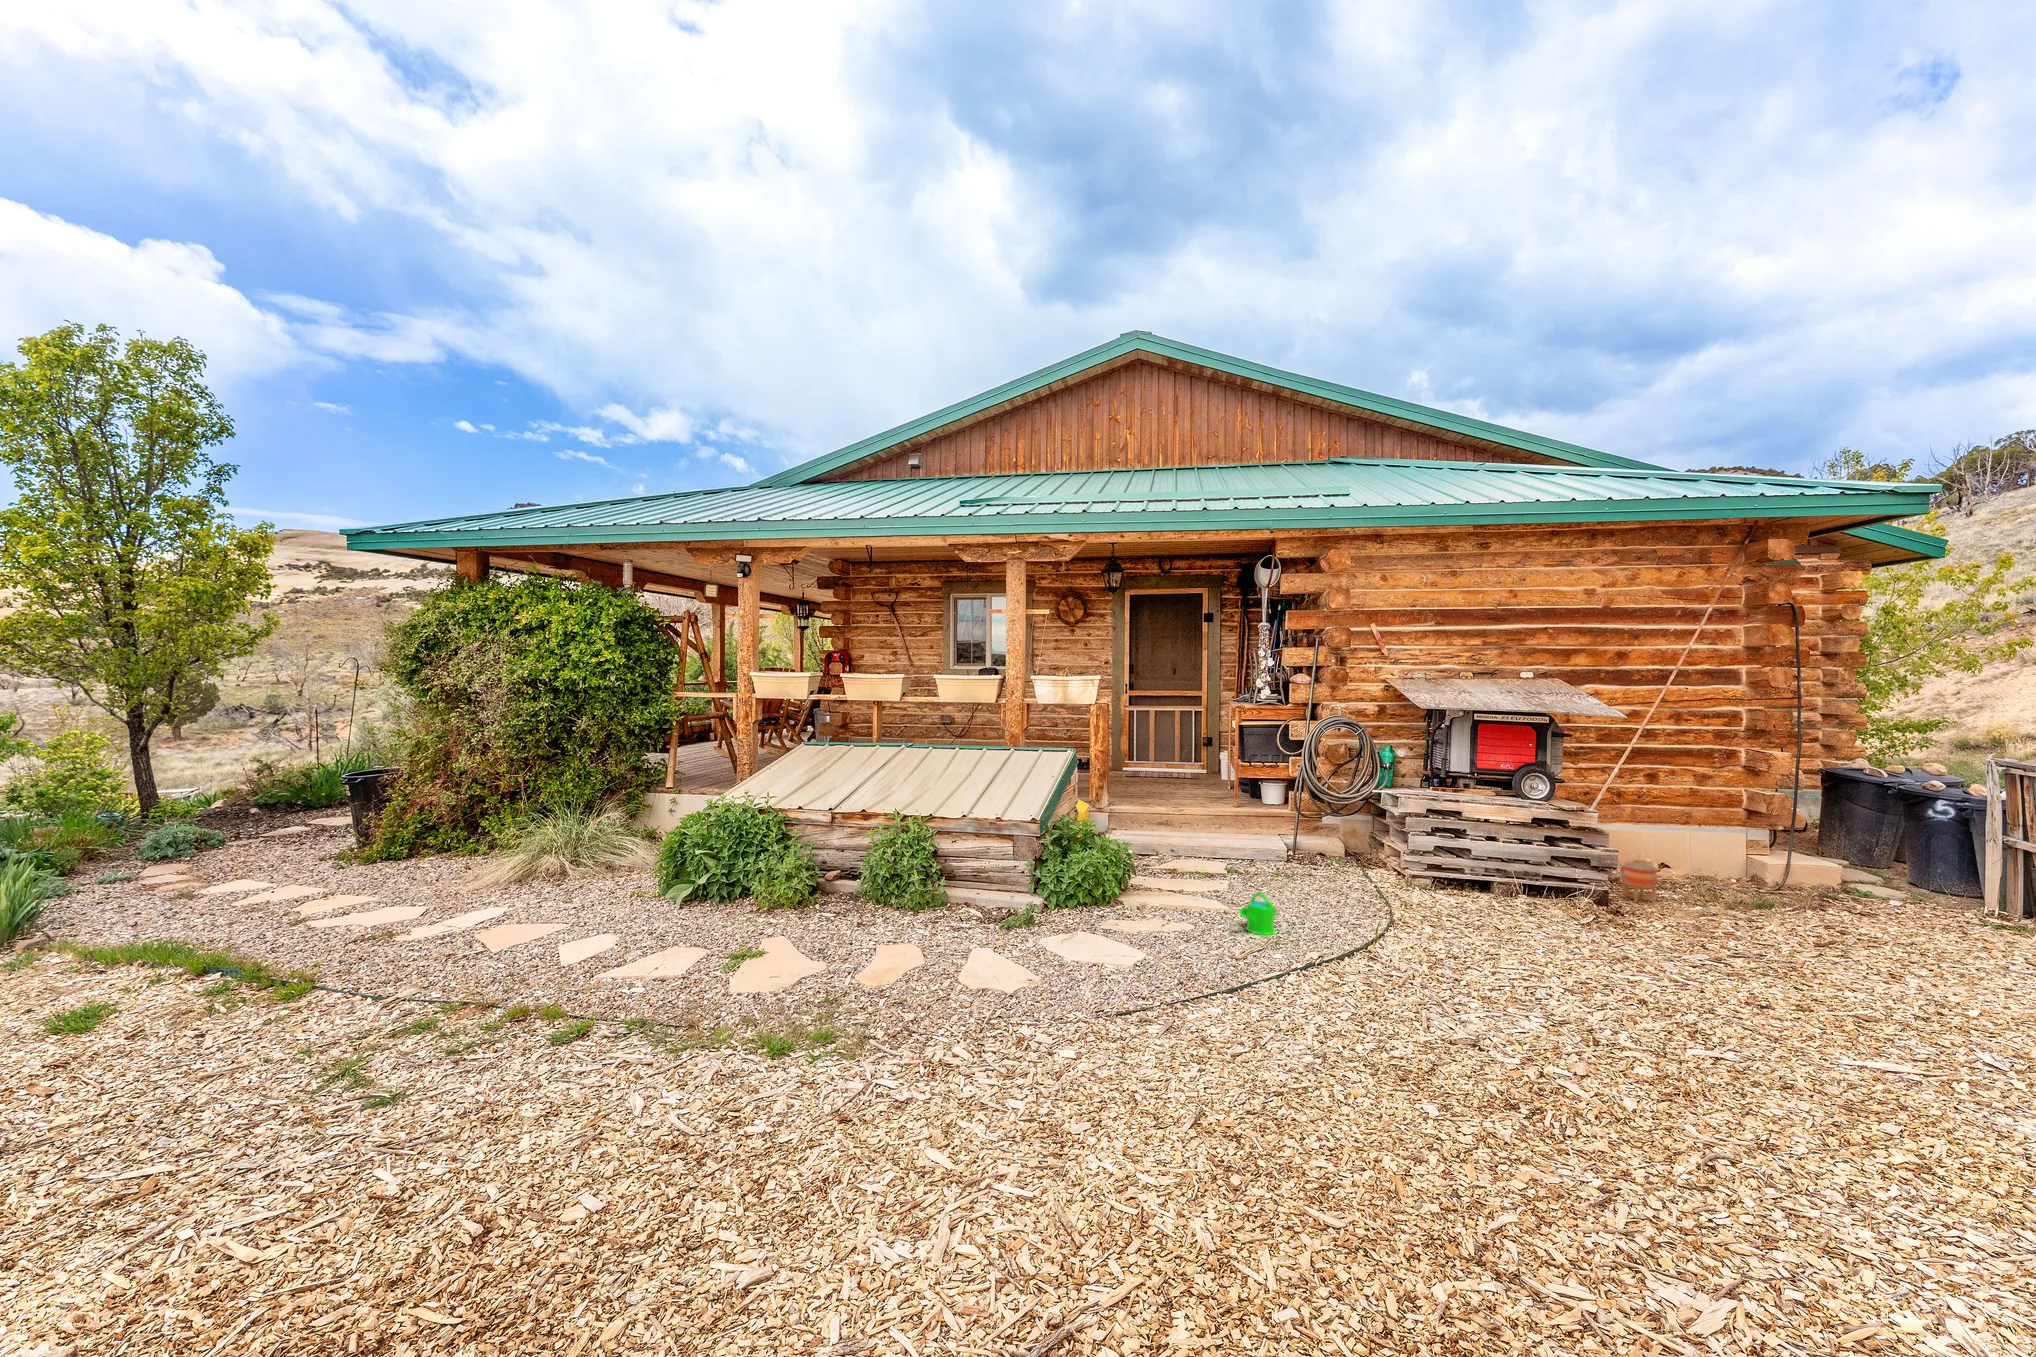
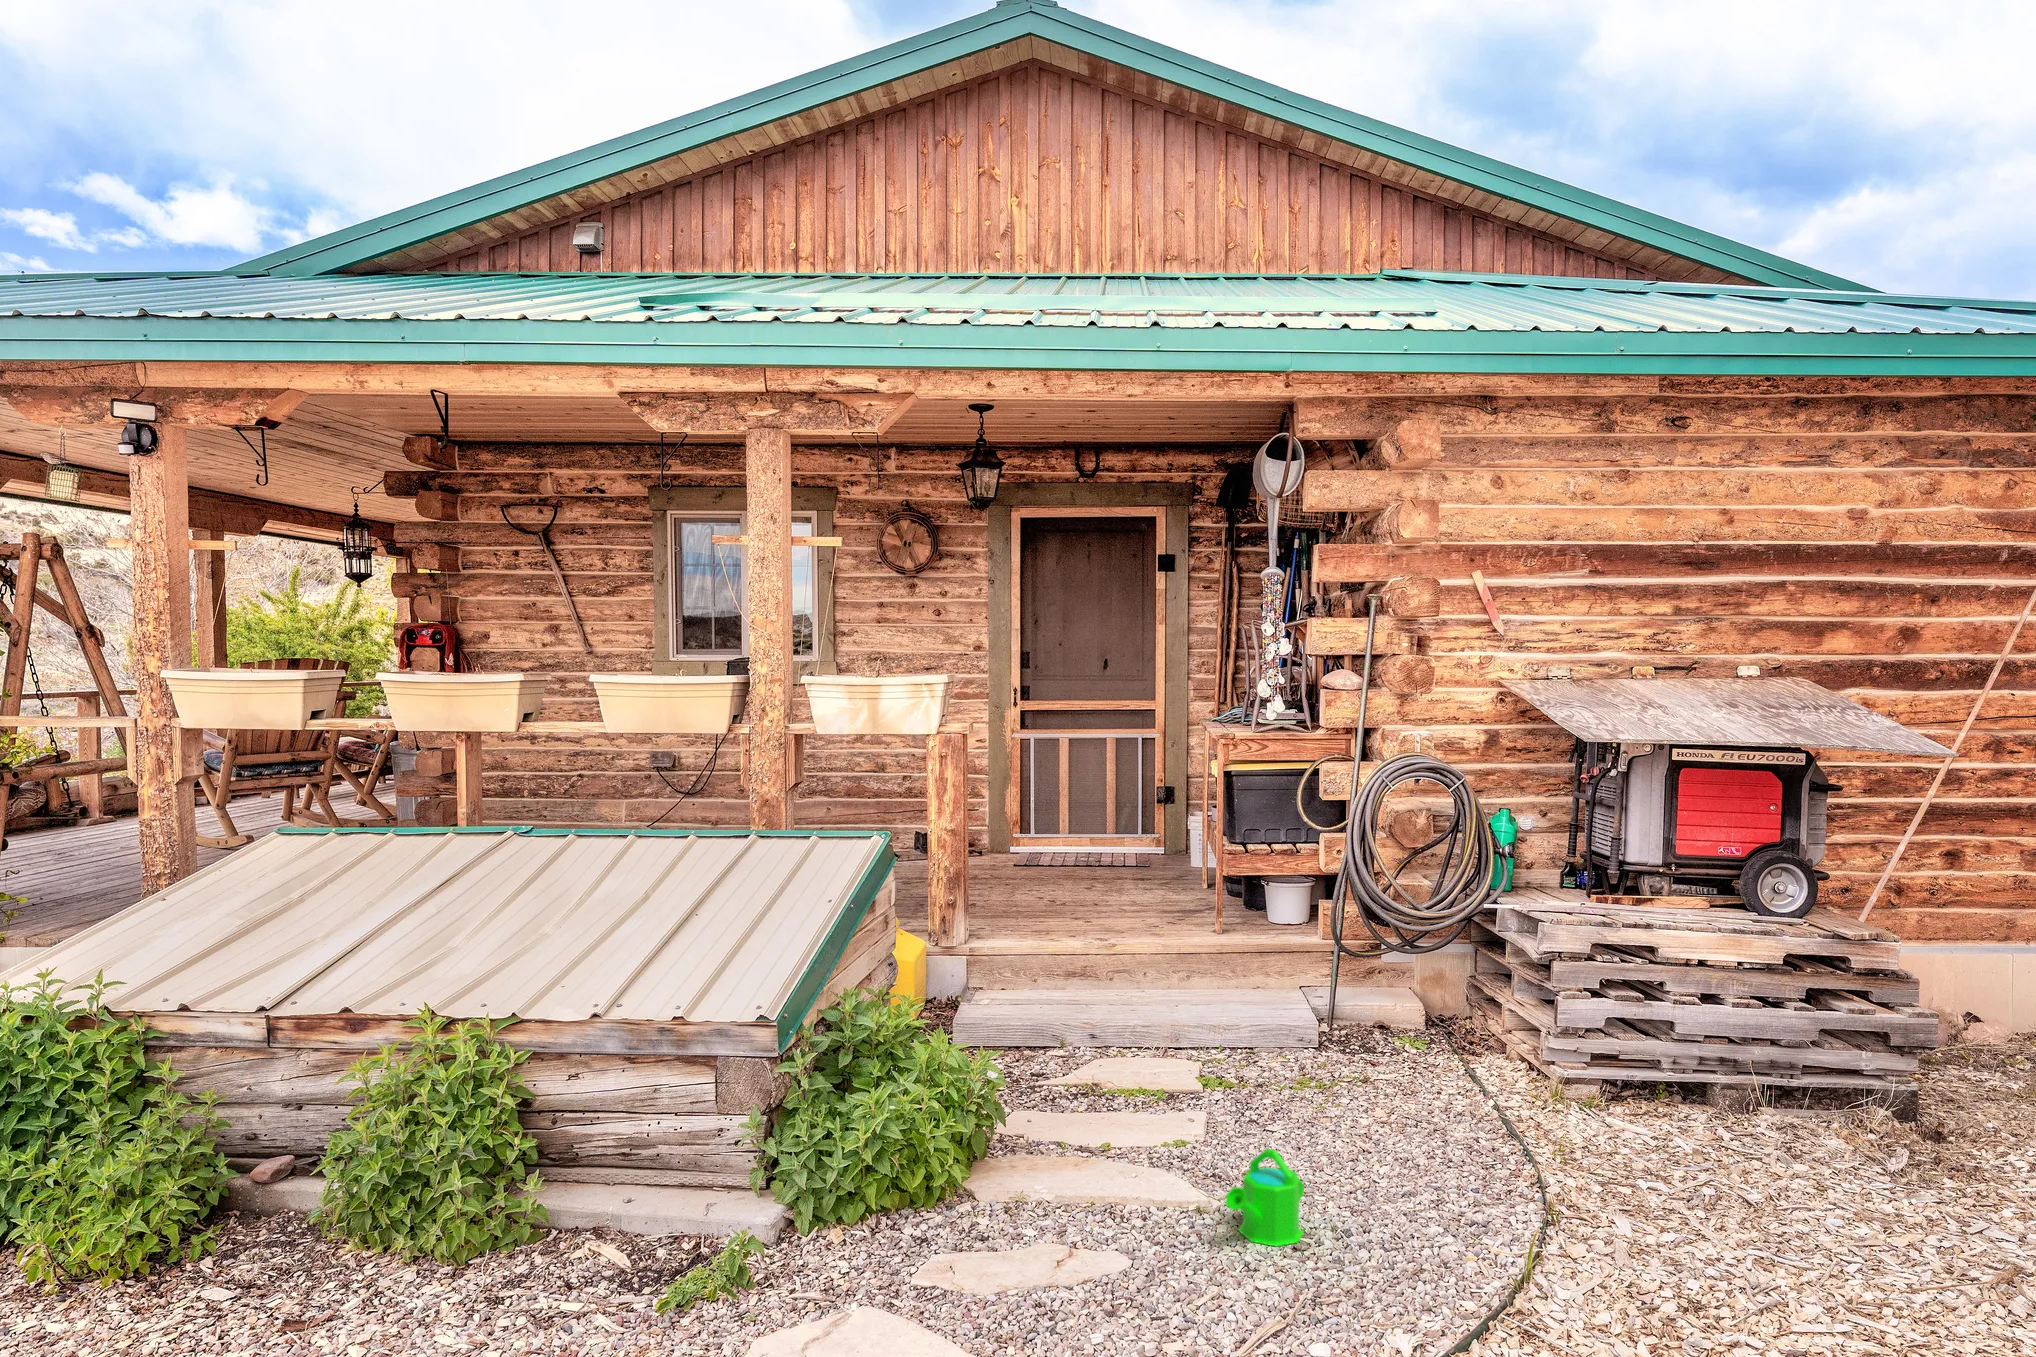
planter: present [1622,863,1656,904] -> none [1943,1034,2006,1116]

